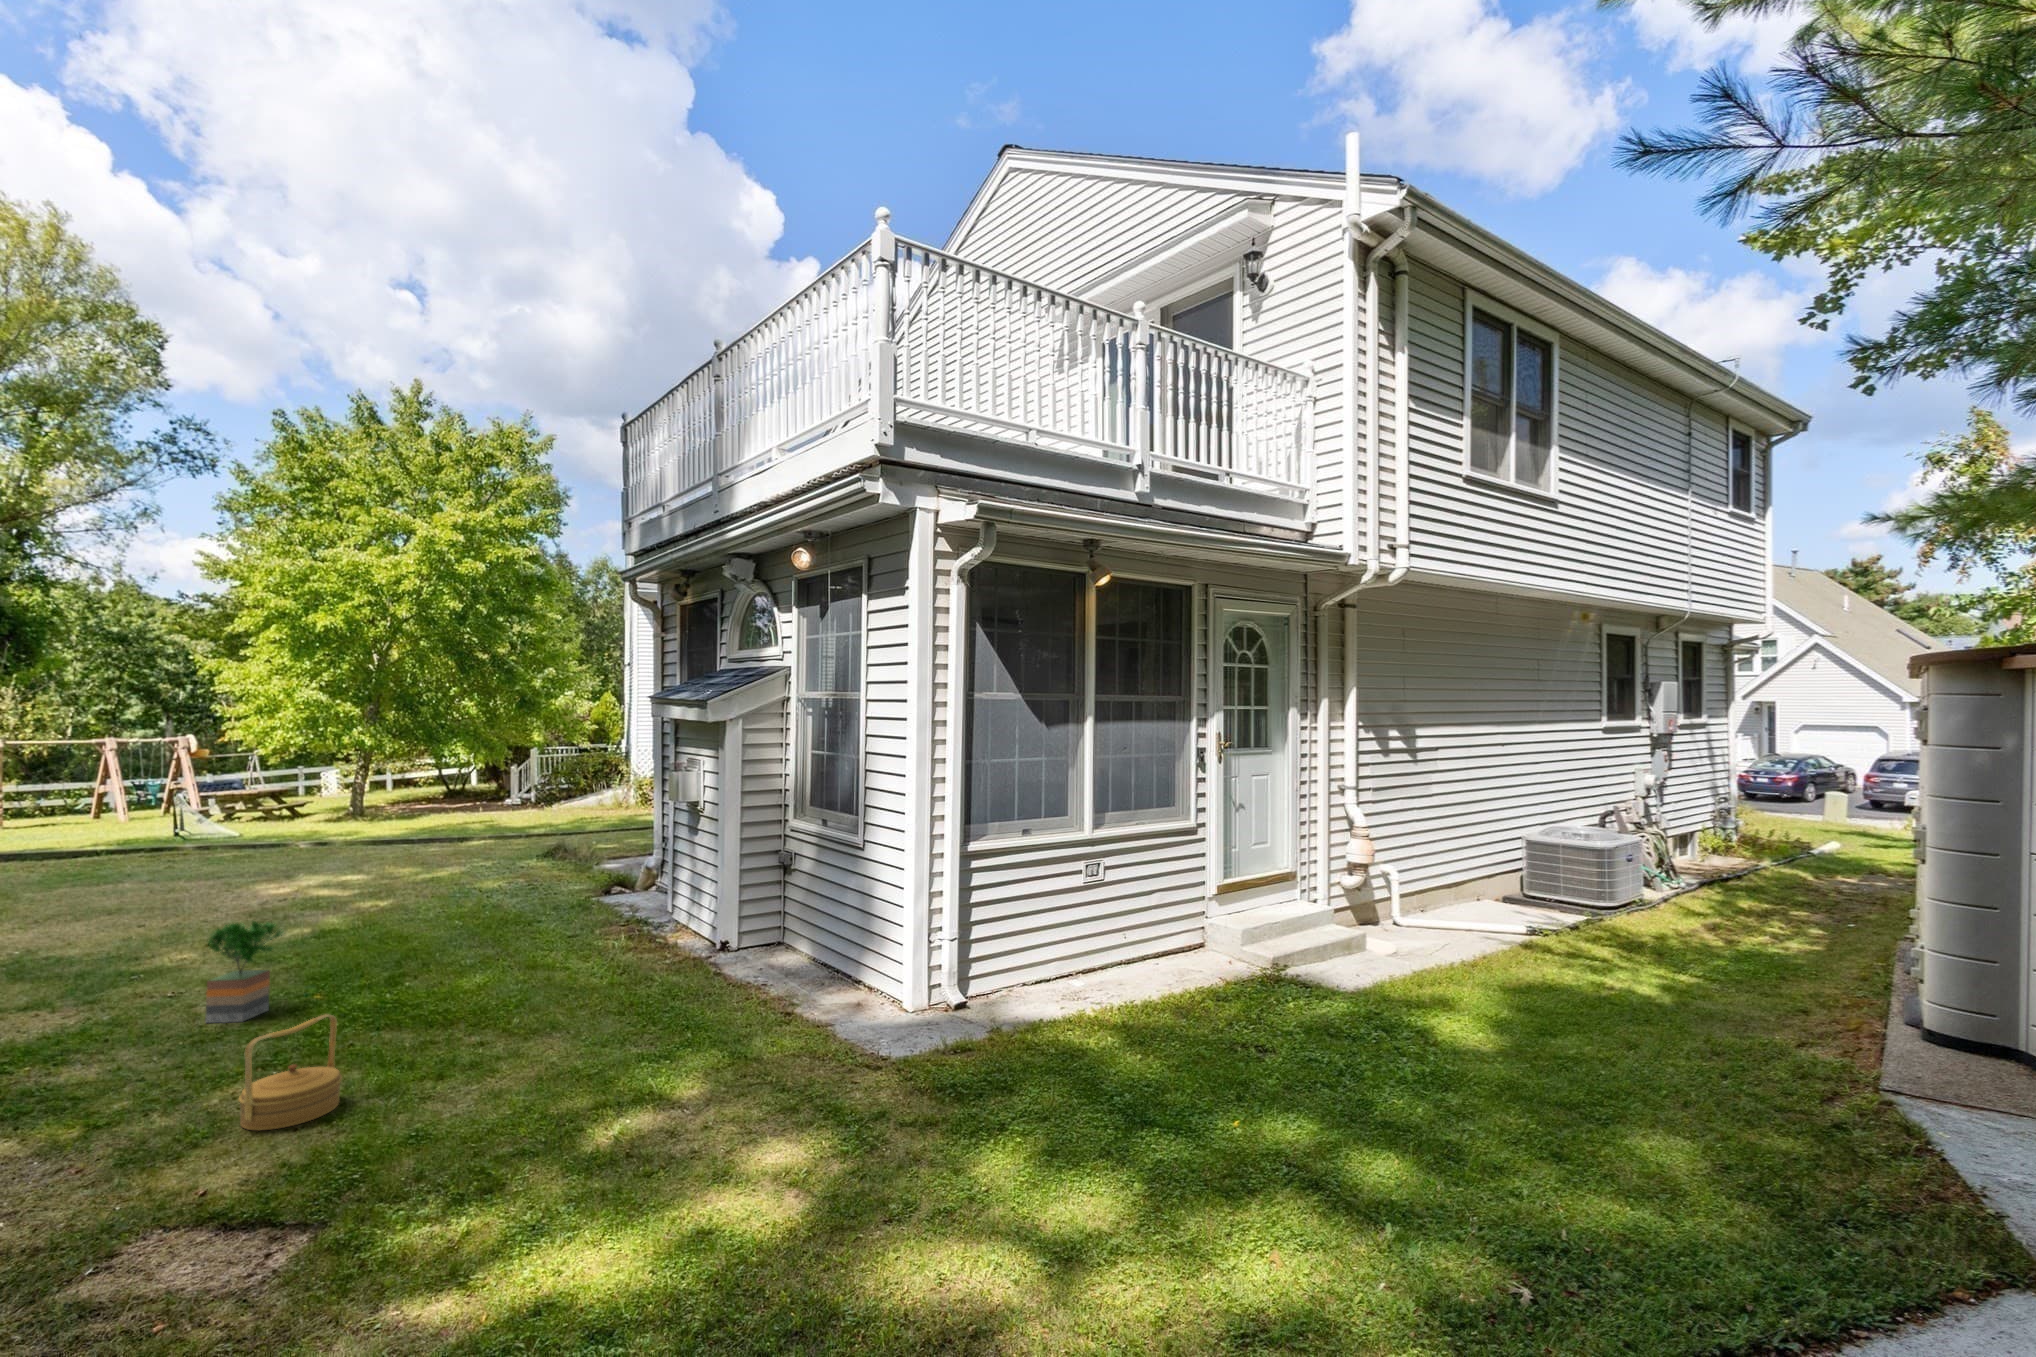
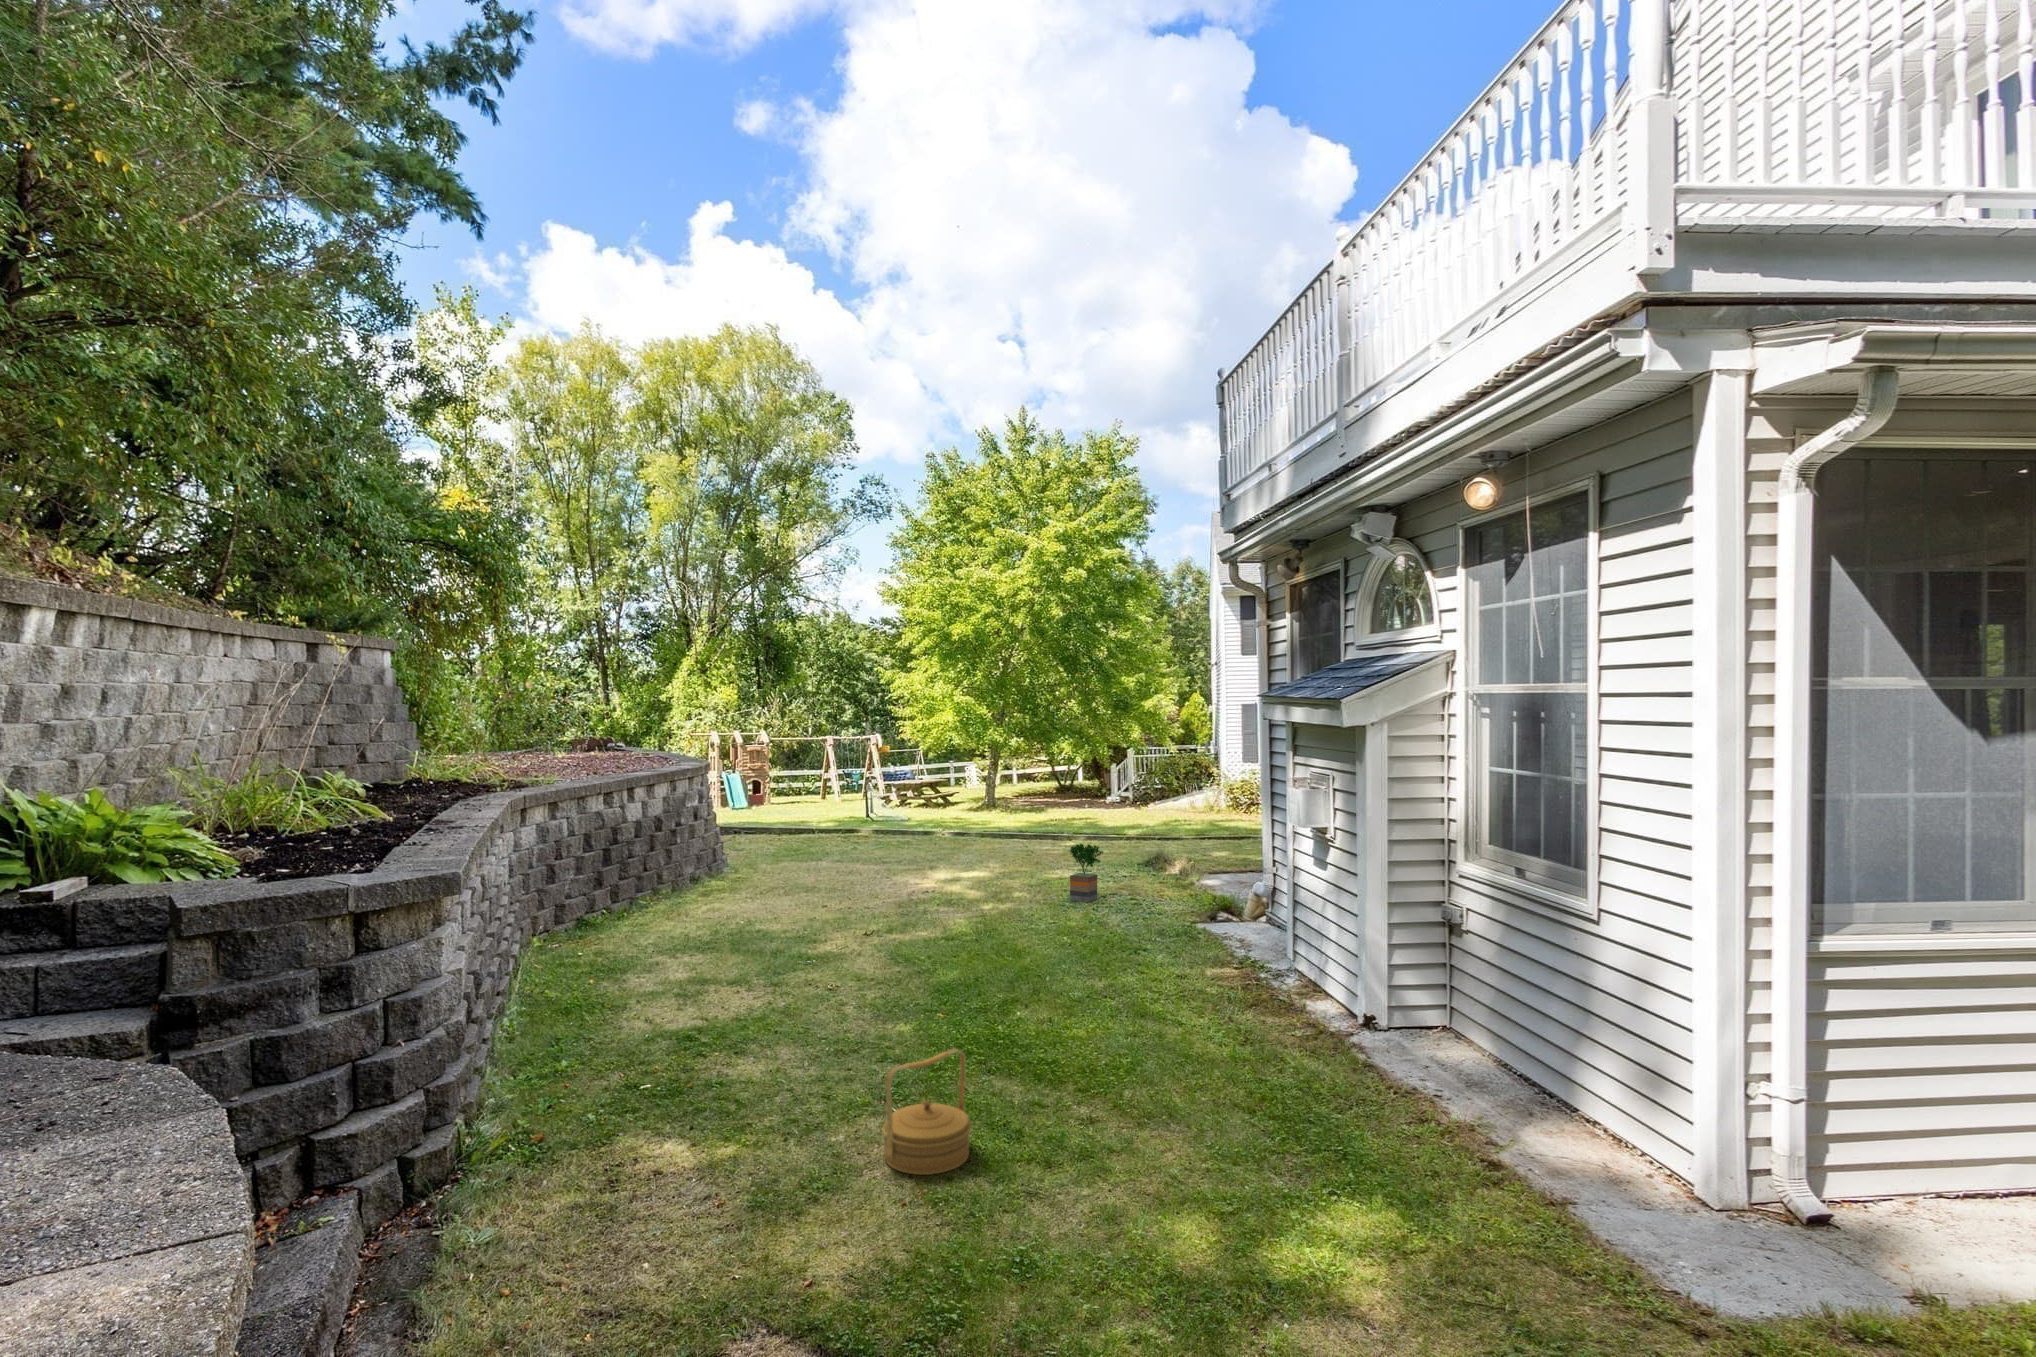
potted tree: present [205,922,283,1023] -> present [1069,844,1103,903]

